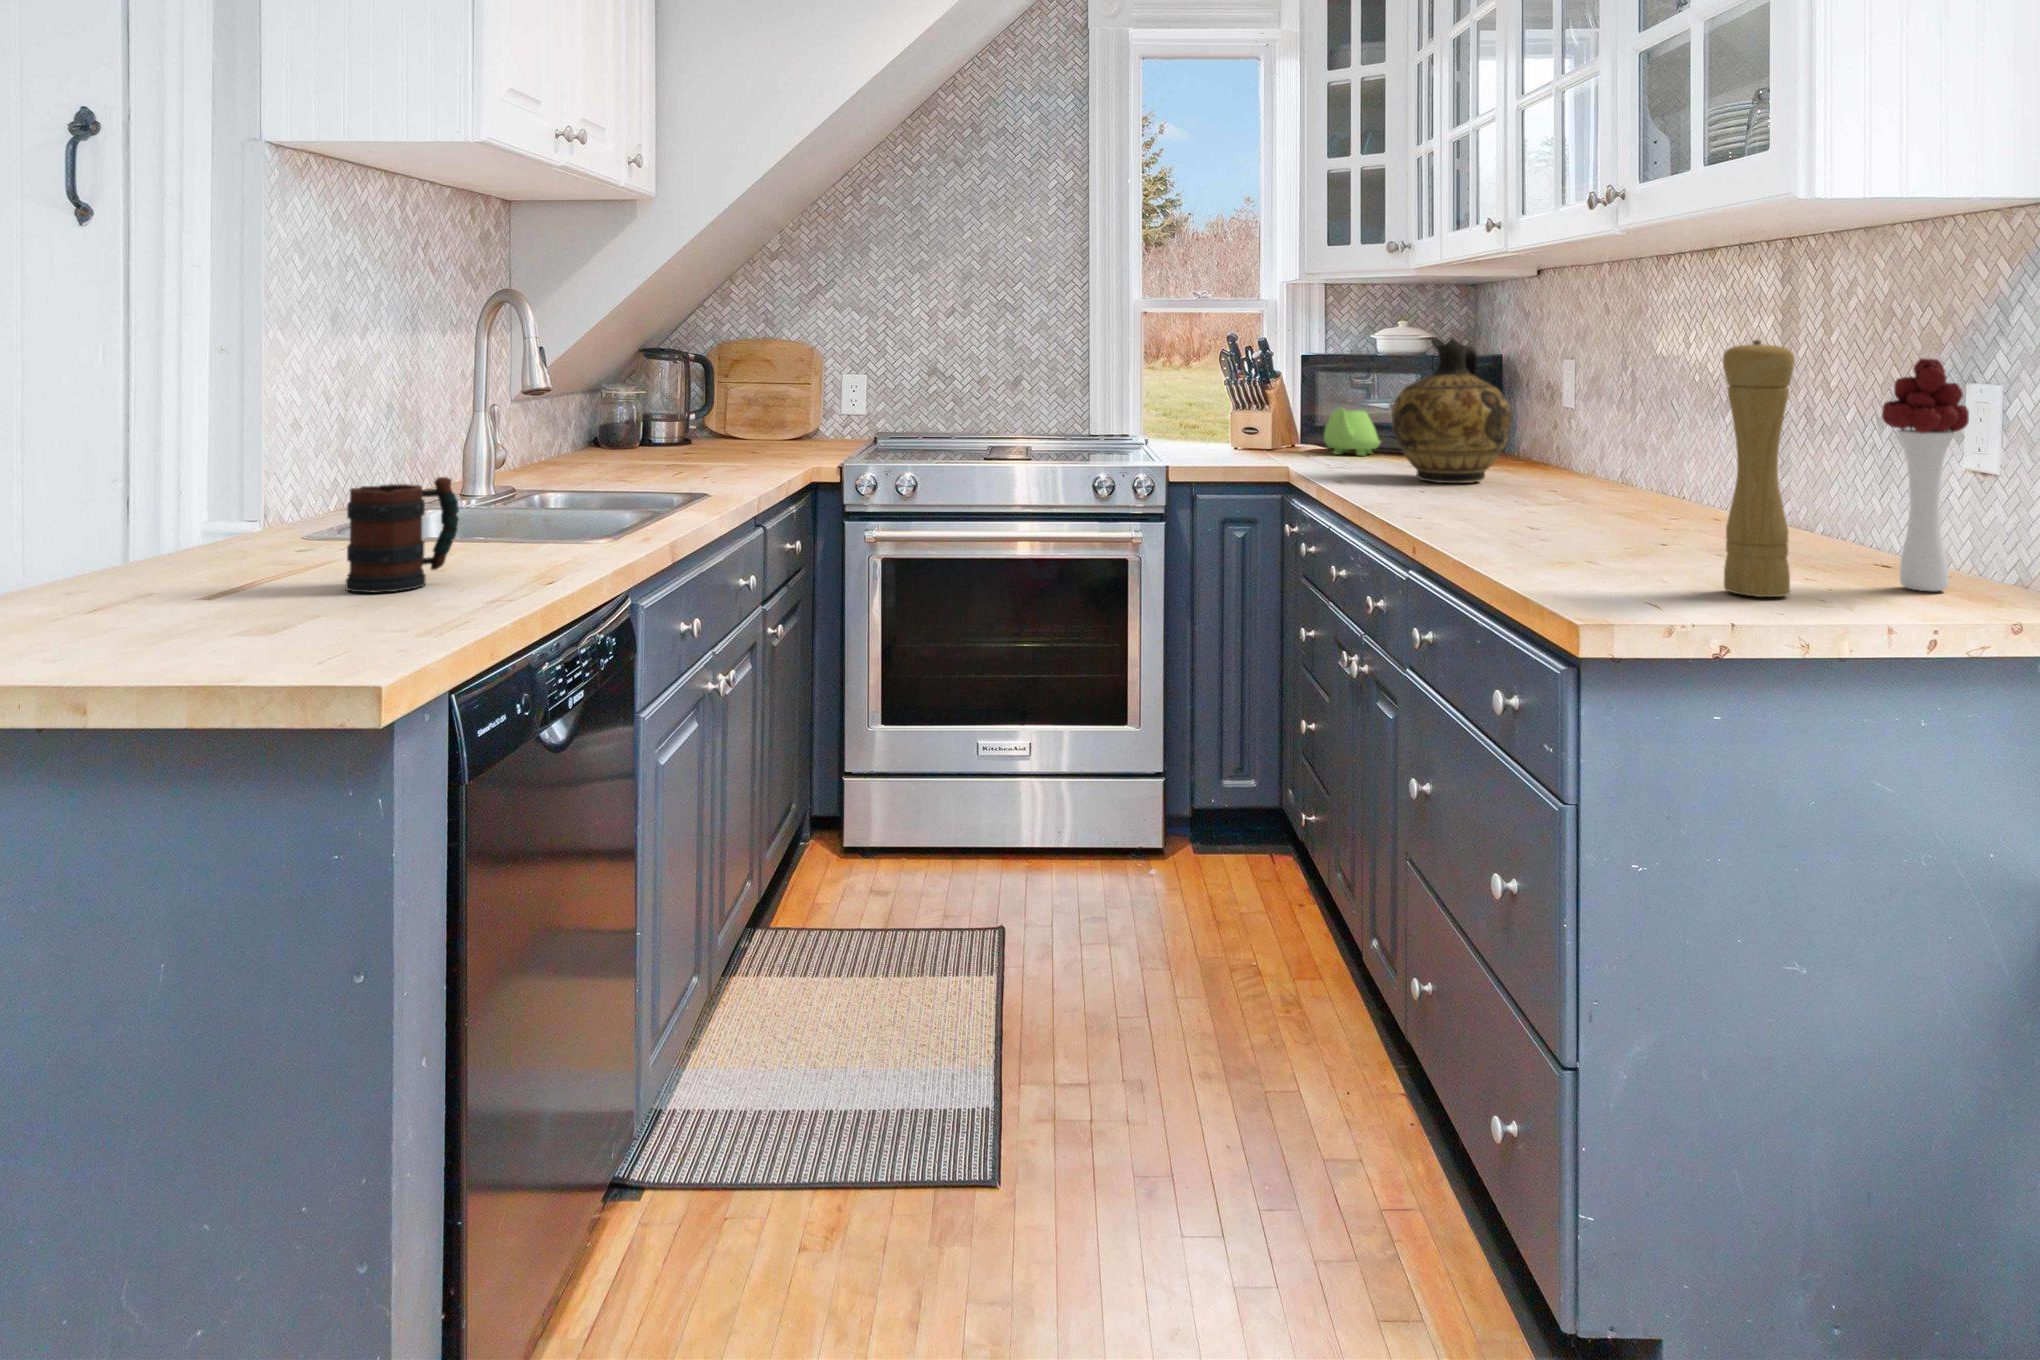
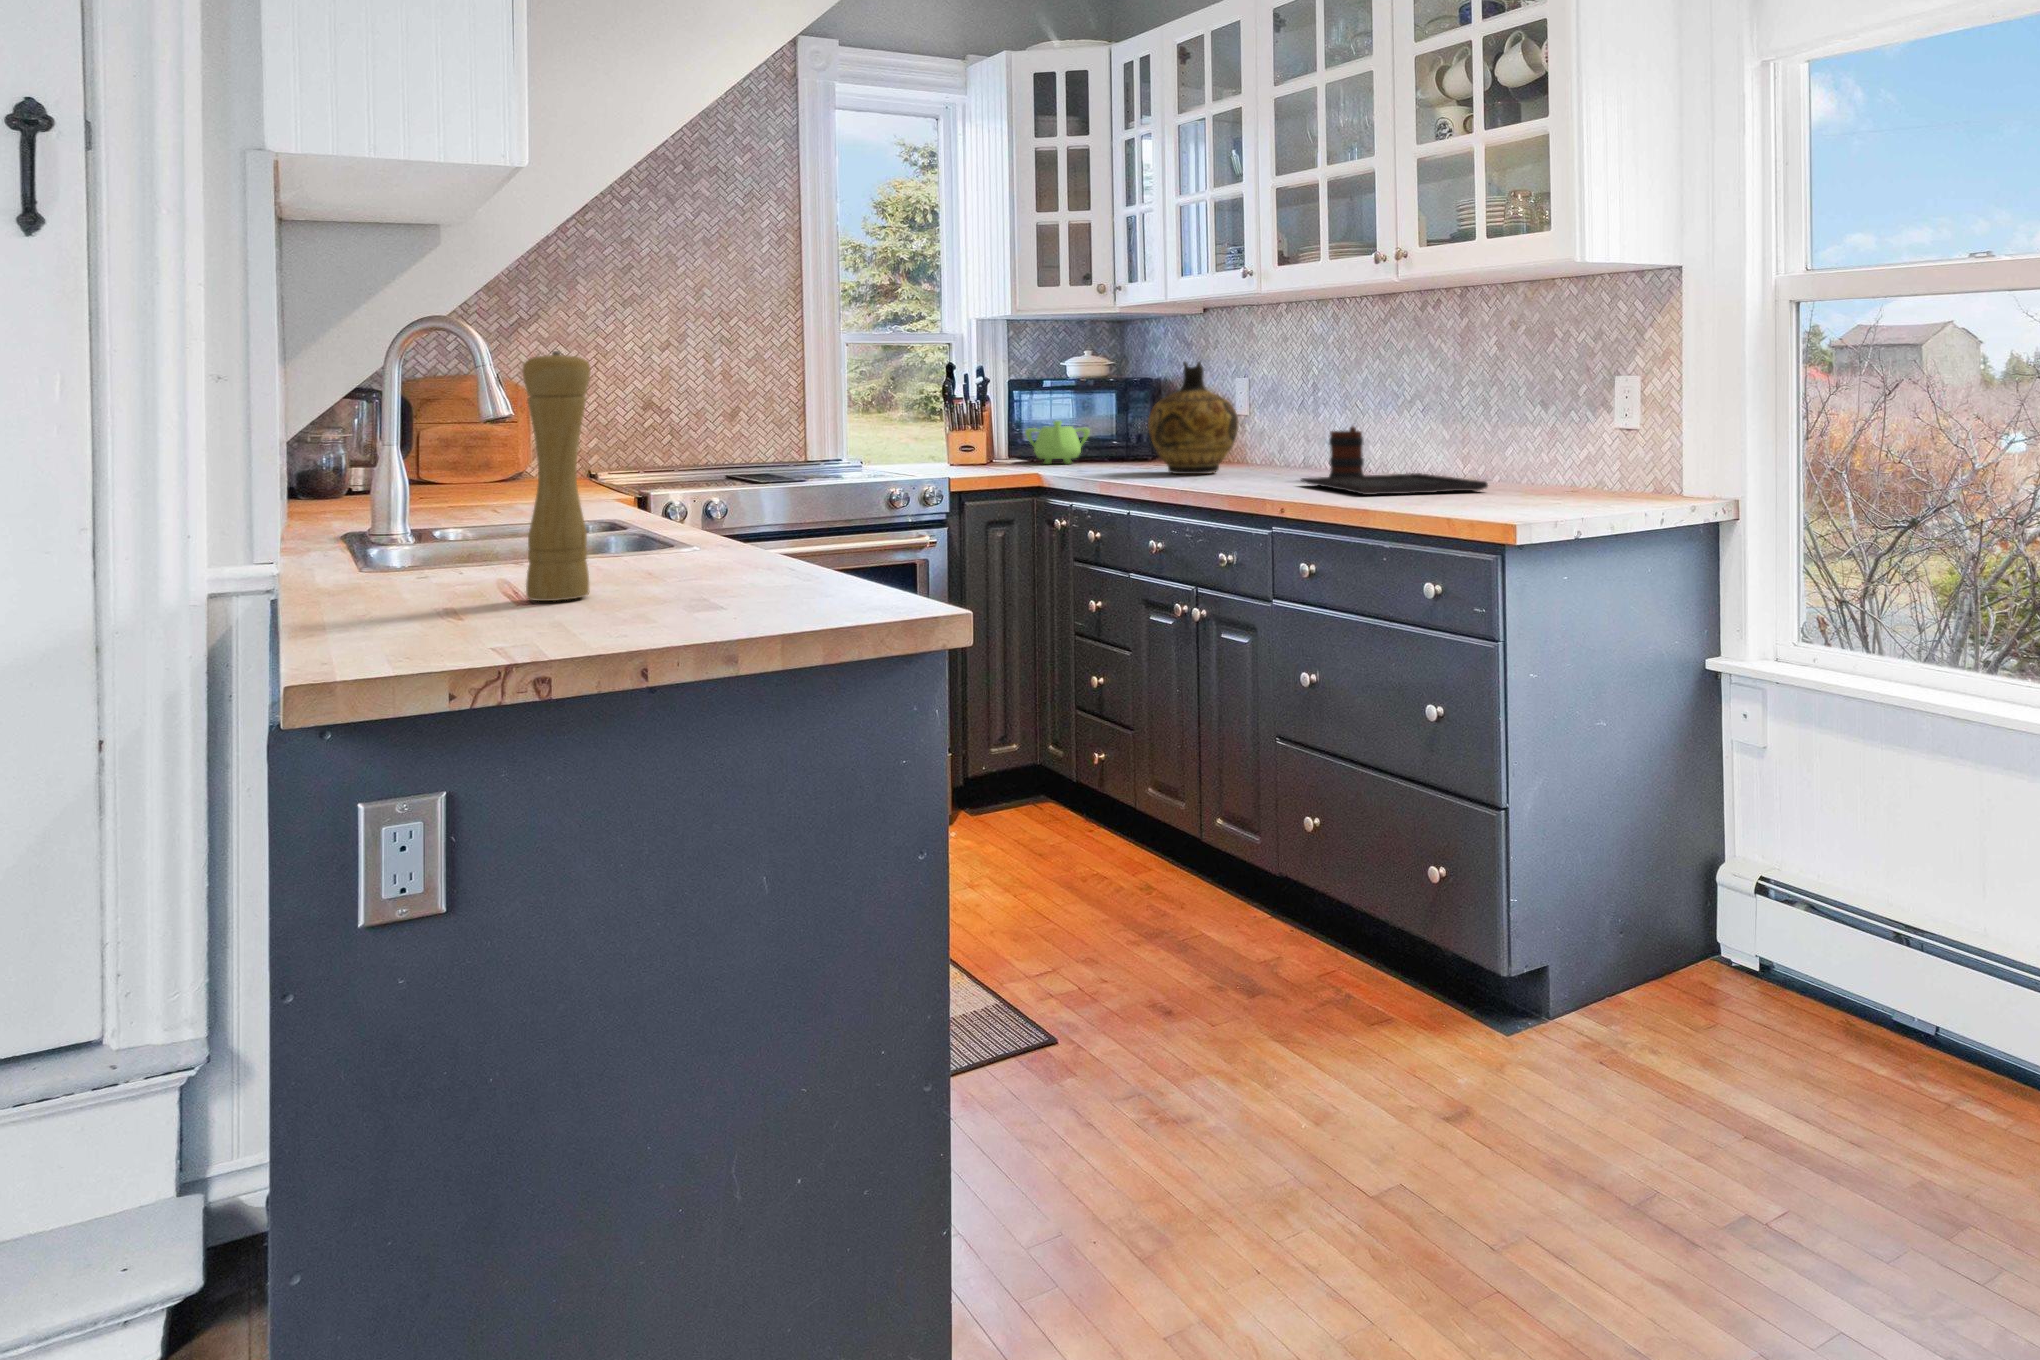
pepper mill: present [1723,340,1795,597] -> present [522,351,591,601]
flower bouquet: present [1882,359,1969,591] -> none [1599,362,1642,500]
mug: present [346,477,459,593] -> present [1329,427,1364,477]
tray: none [1509,503,1744,547] -> present [1301,473,1488,495]

